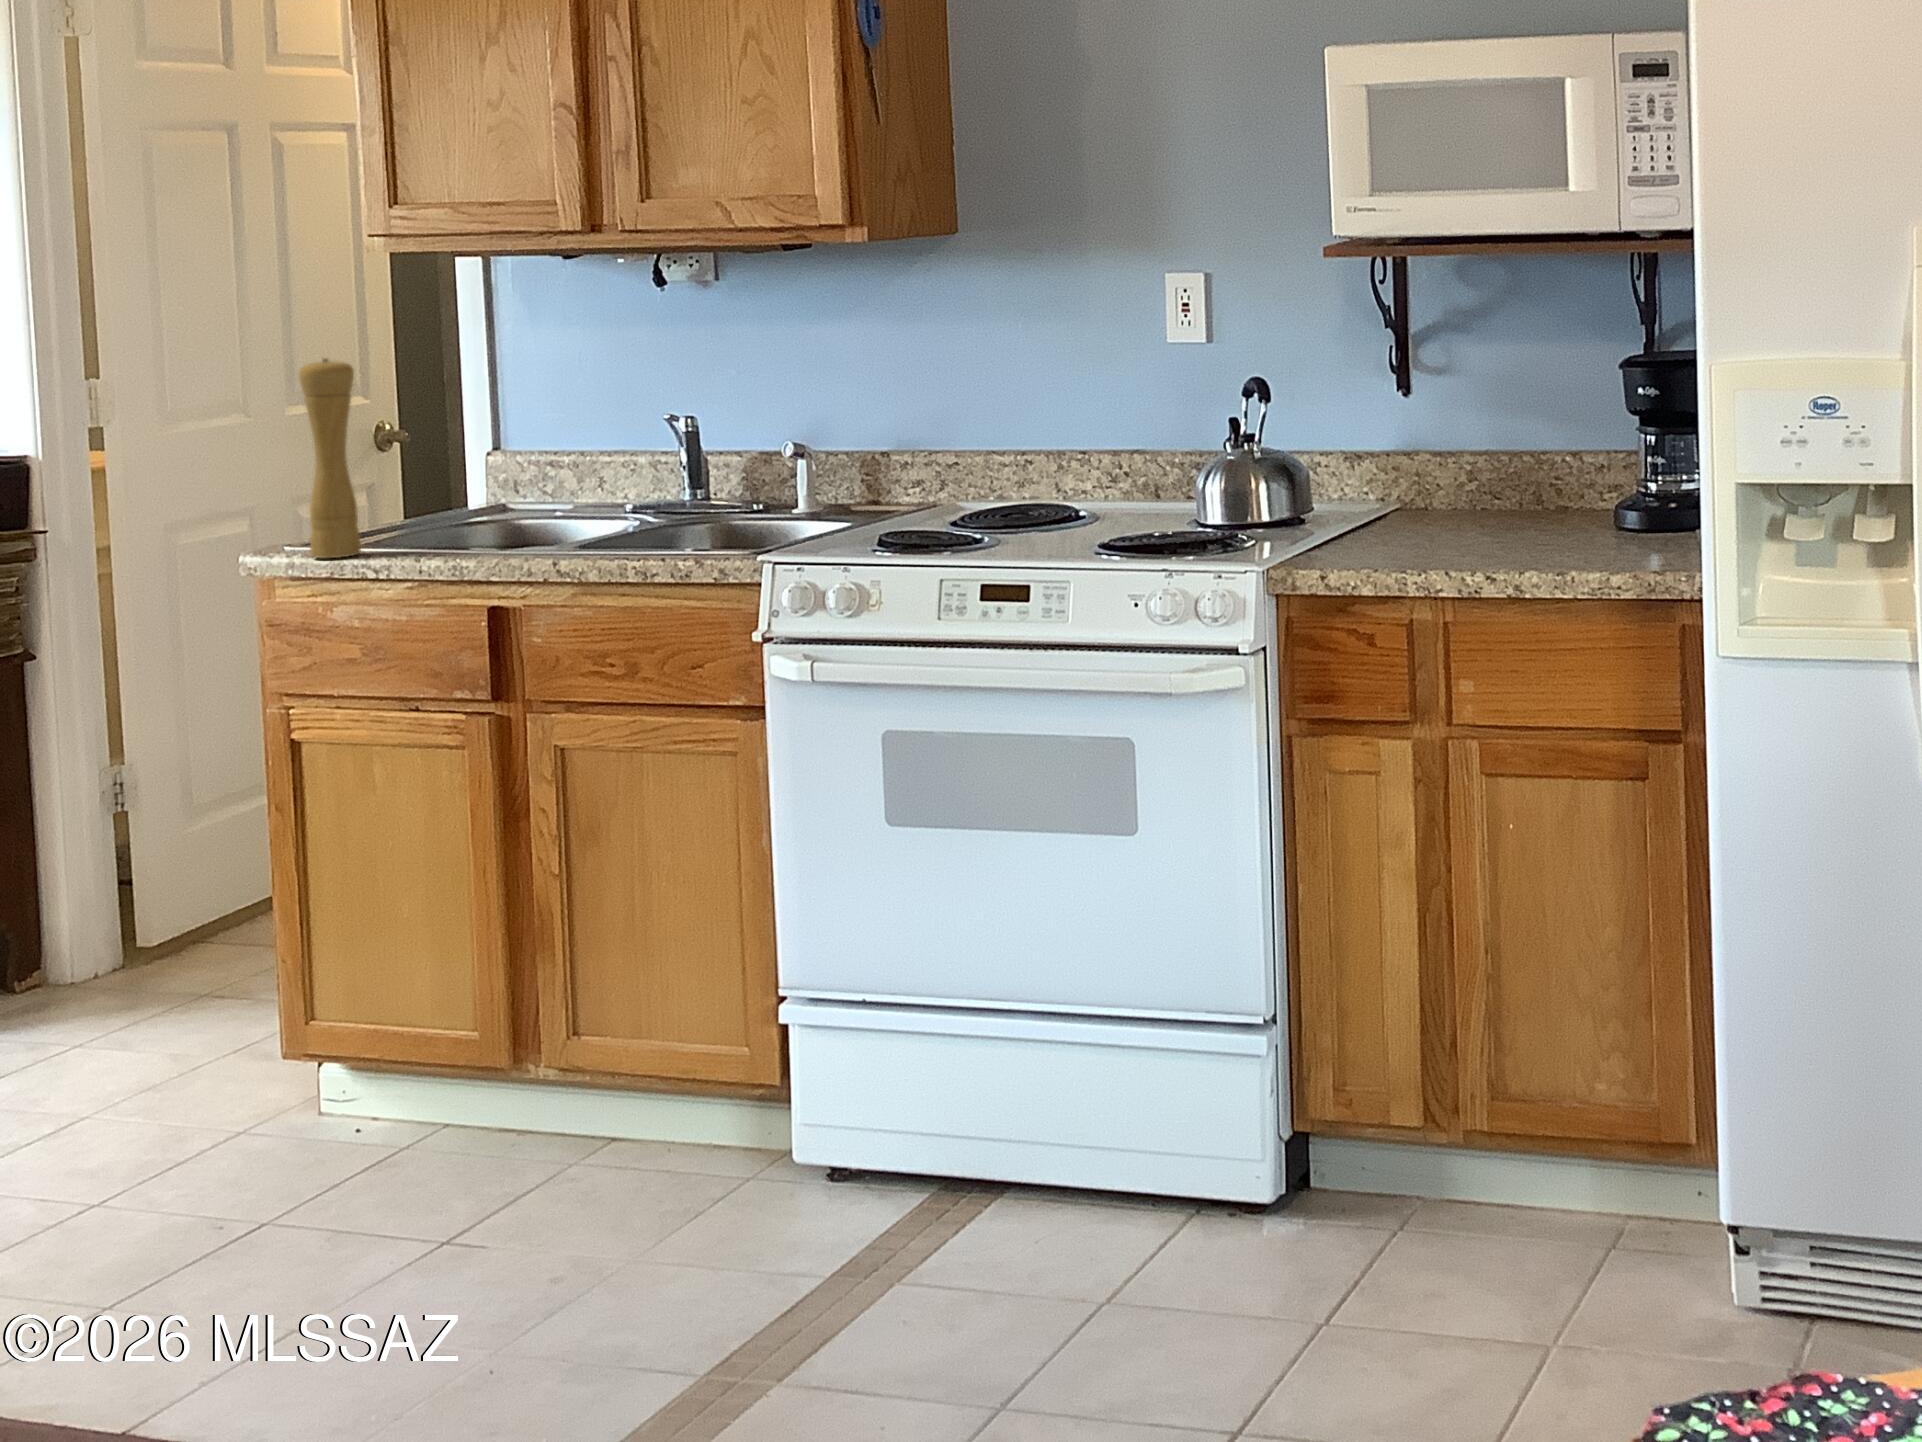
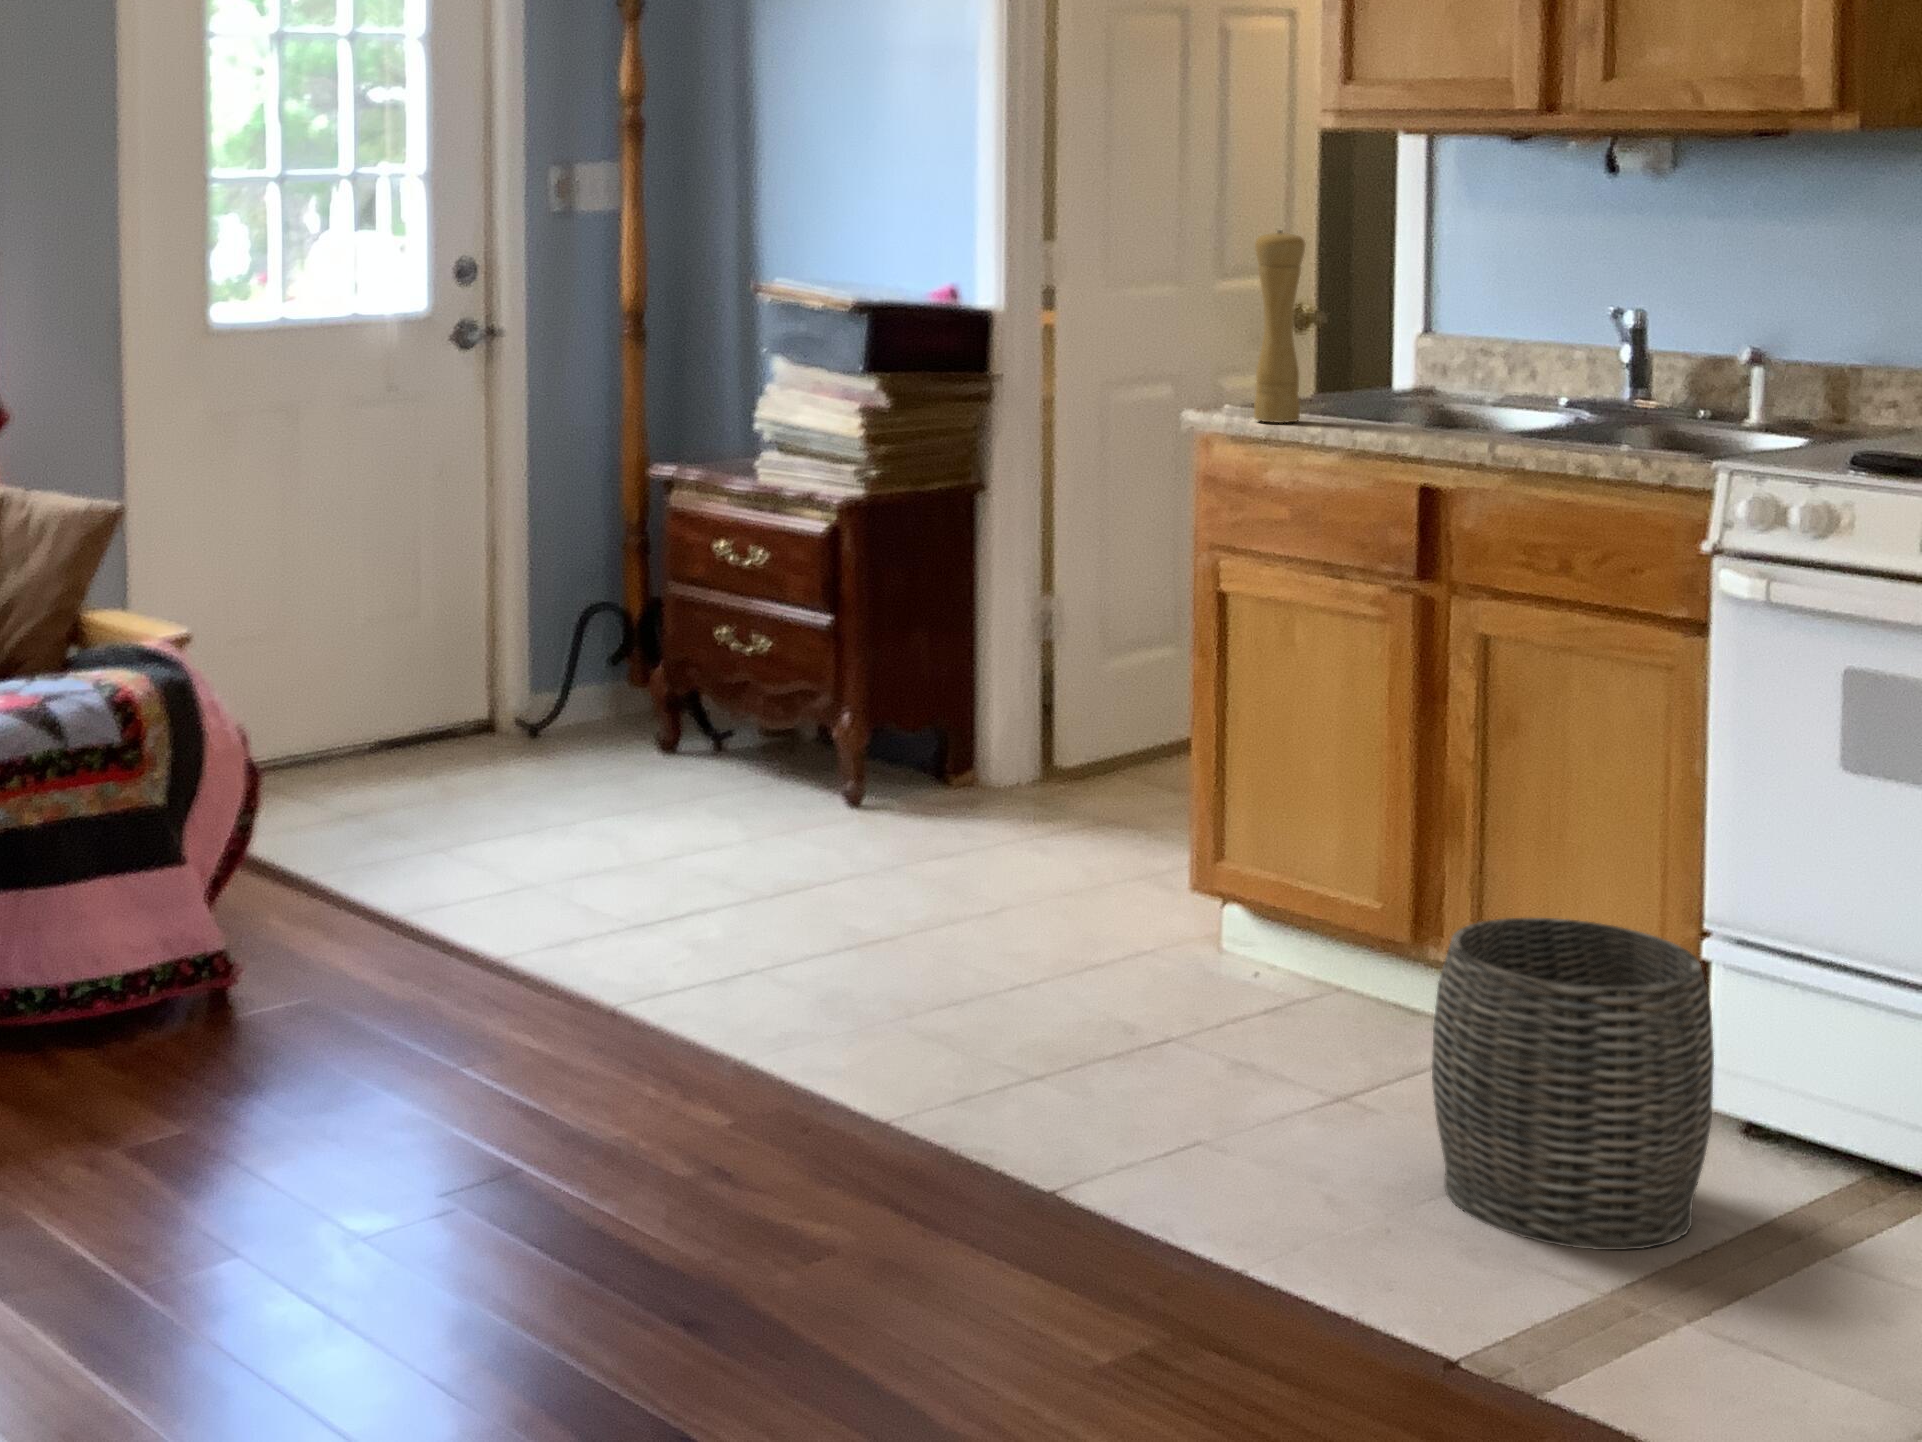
woven basket: none [521,1022,795,1366] -> present [1432,918,1714,1250]

